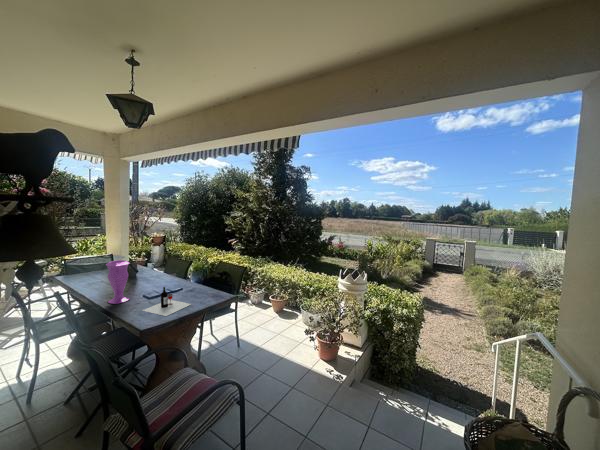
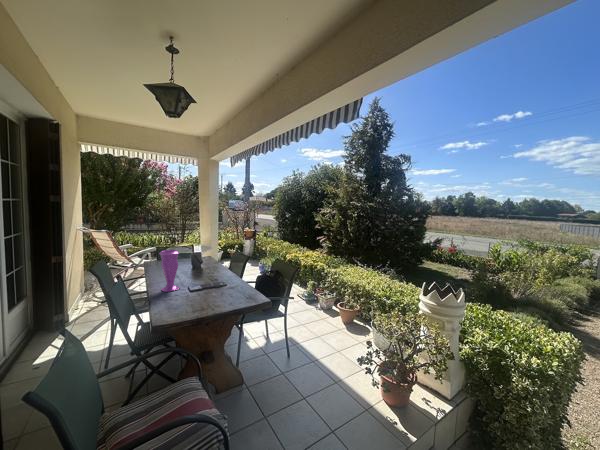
wine bottle: present [143,287,191,316] -> none [179,280,226,312]

